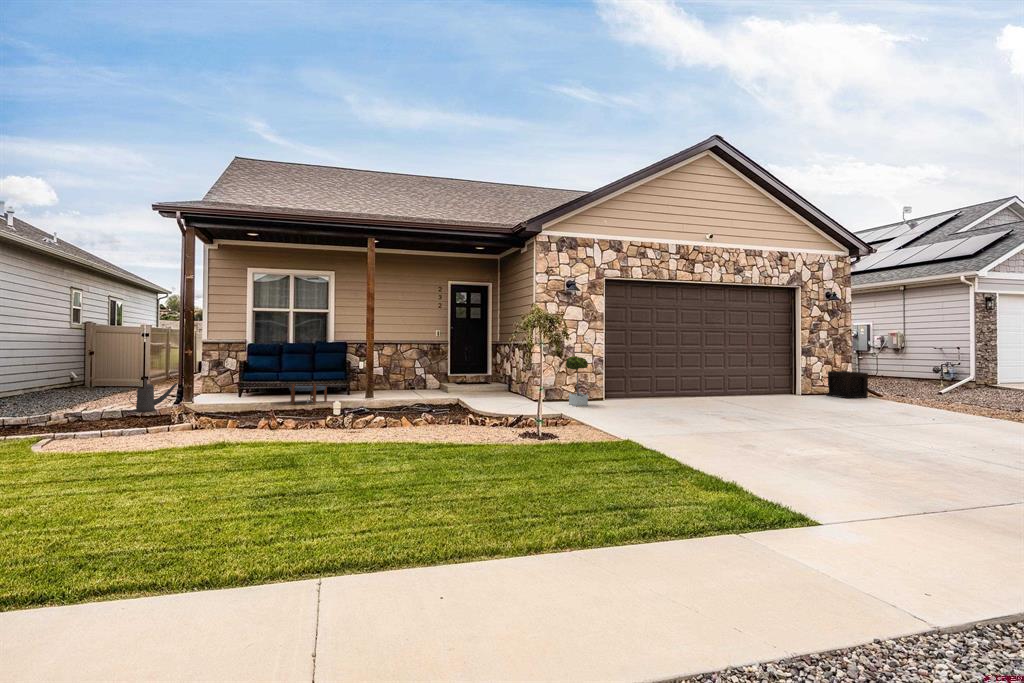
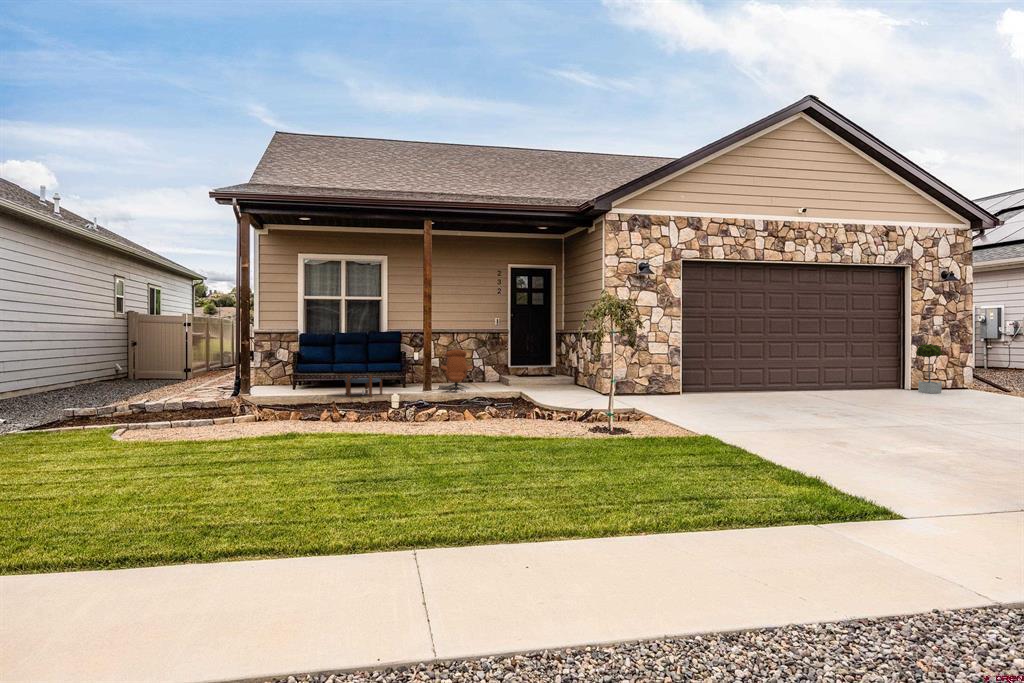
potted tree: present [566,356,588,406] -> present [916,344,943,394]
lounge chair: none [384,360,415,400] -> present [441,350,472,391]
wooden crate: present [826,371,868,398] -> none [942,363,993,394]
watering can: present [129,378,177,412] -> none [192,369,236,403]

